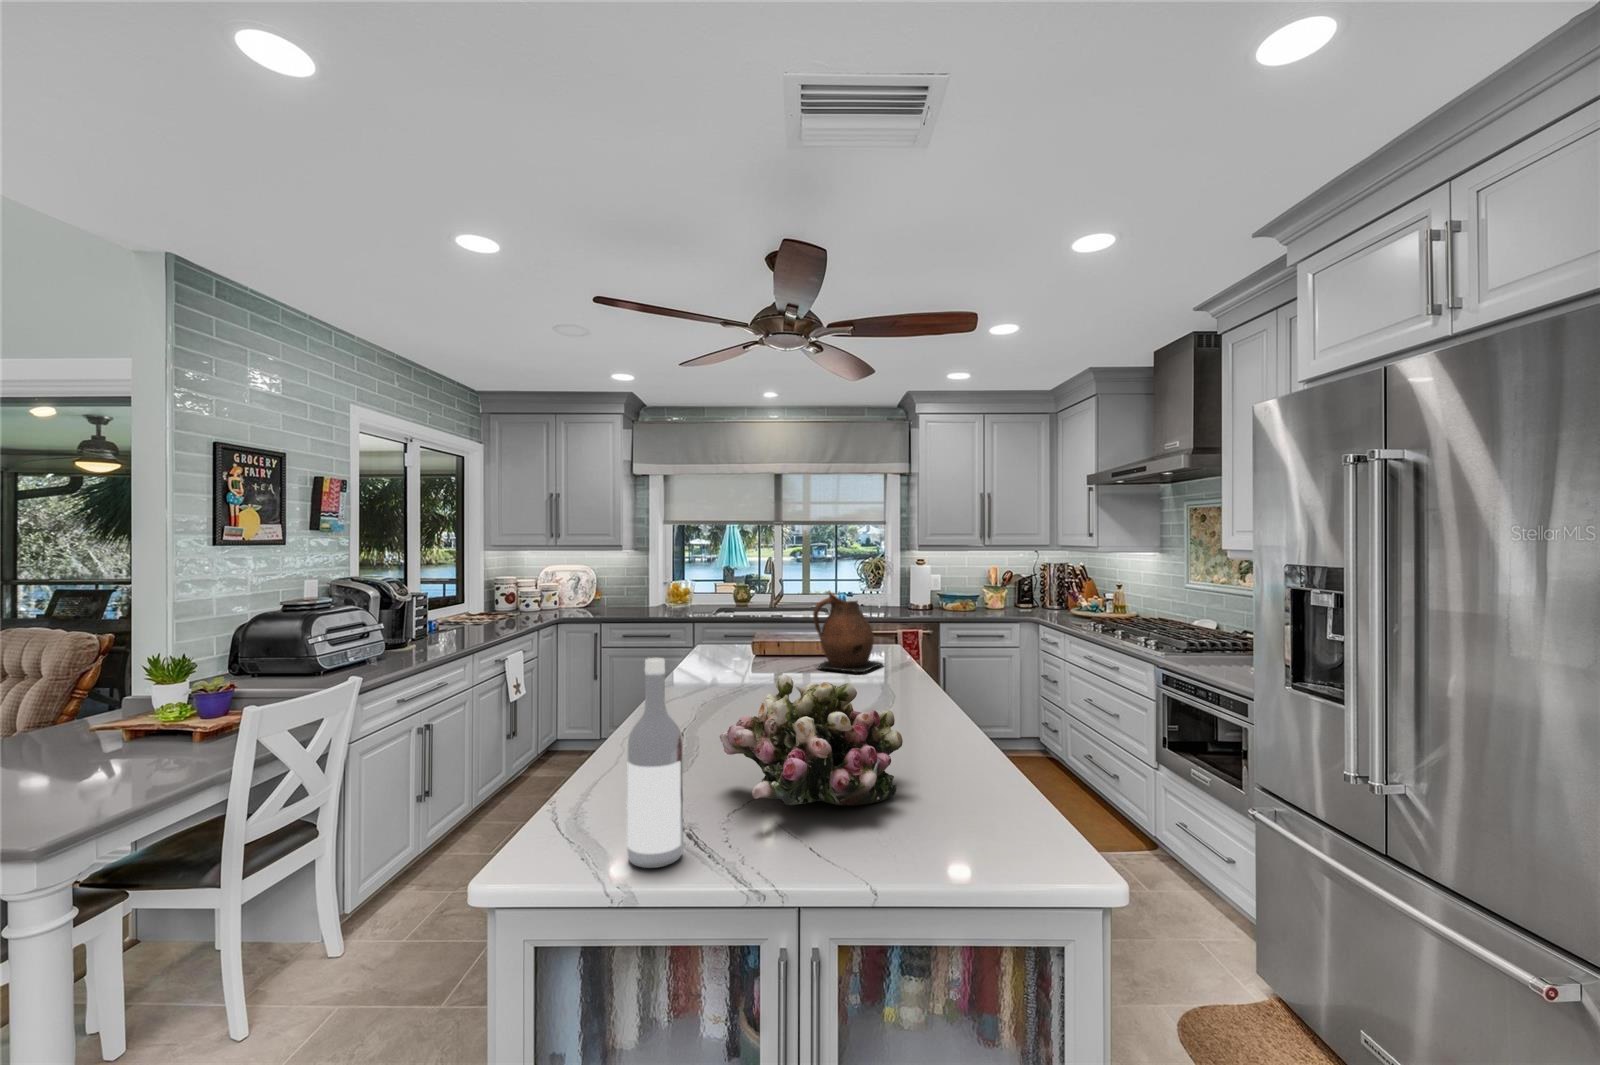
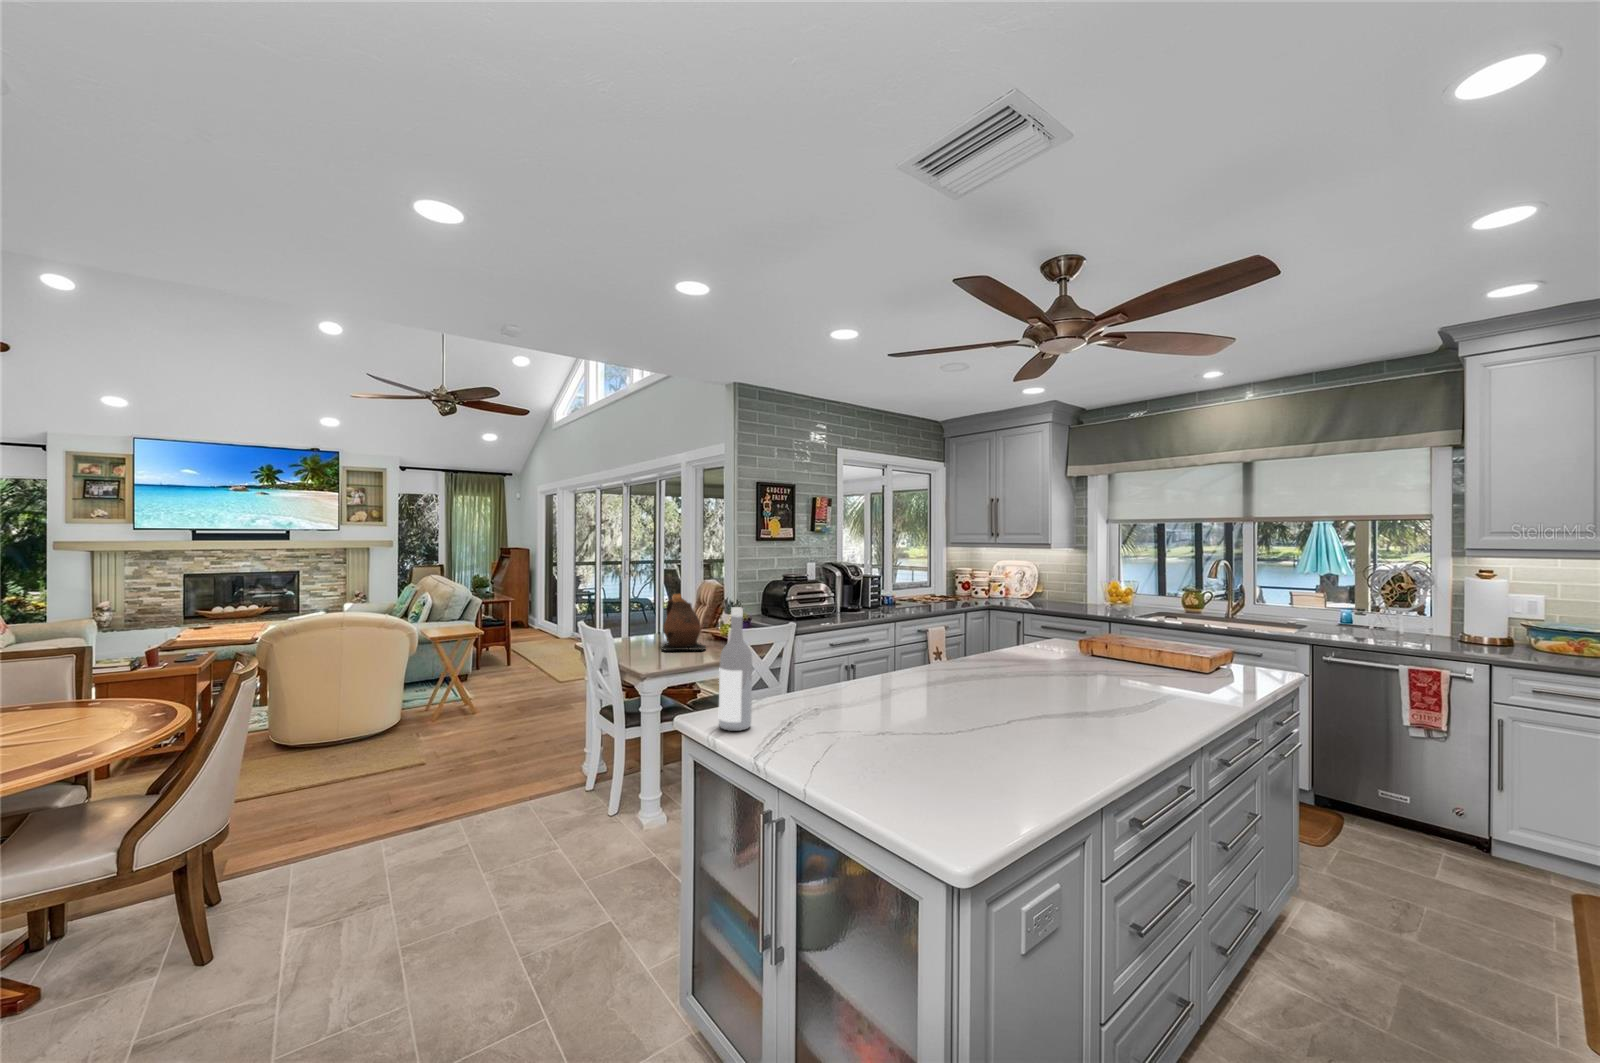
ceramic pitcher: present [813,591,883,673] -> present [662,594,706,650]
flower arrangement: present [720,674,903,805] -> none [797,638,951,746]

